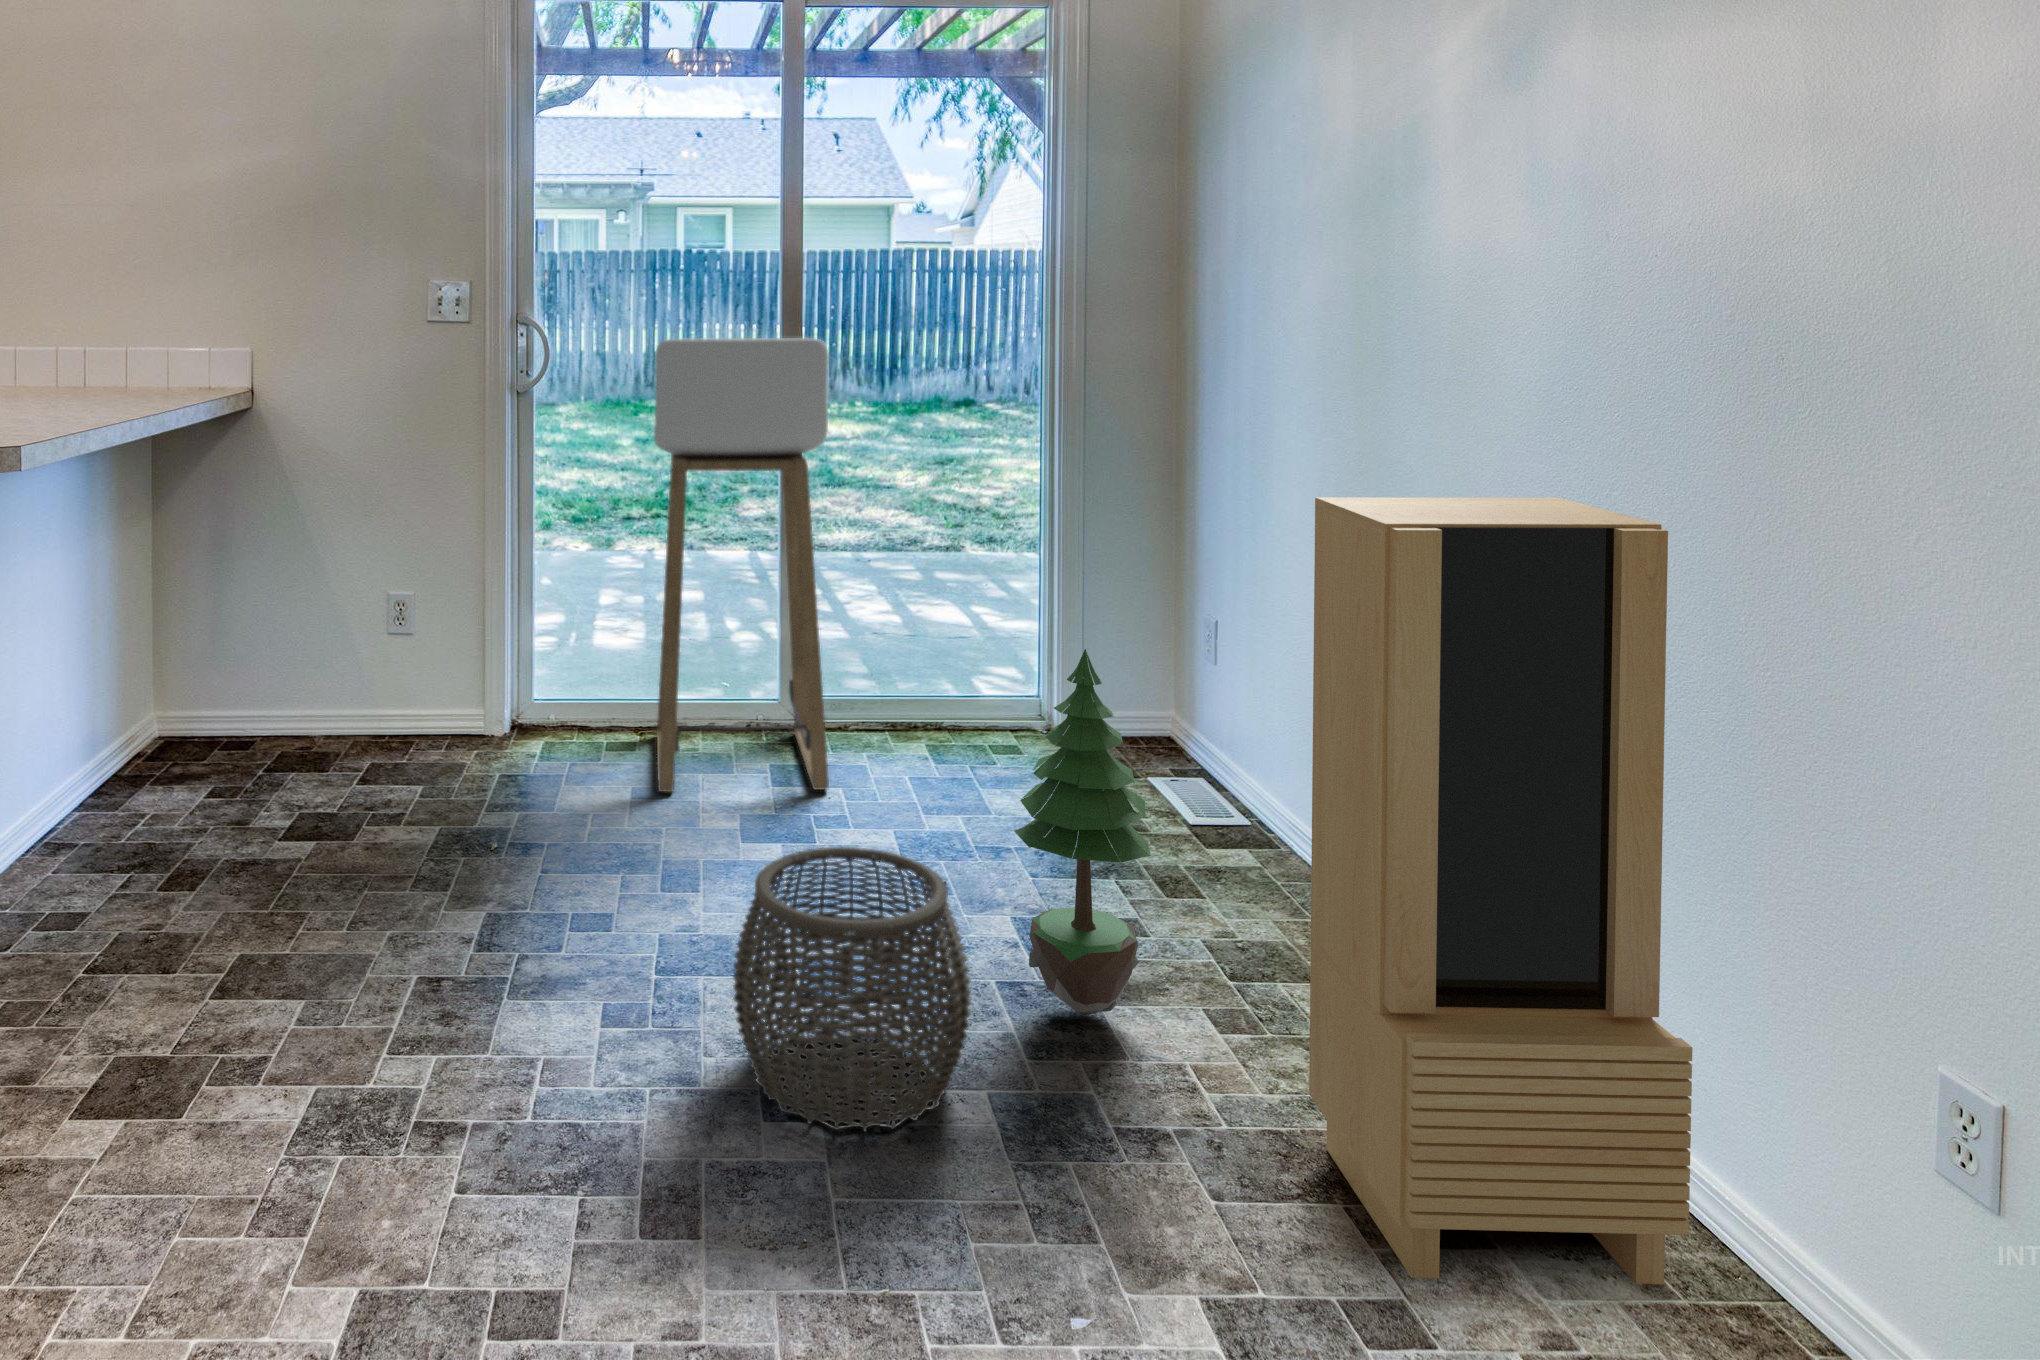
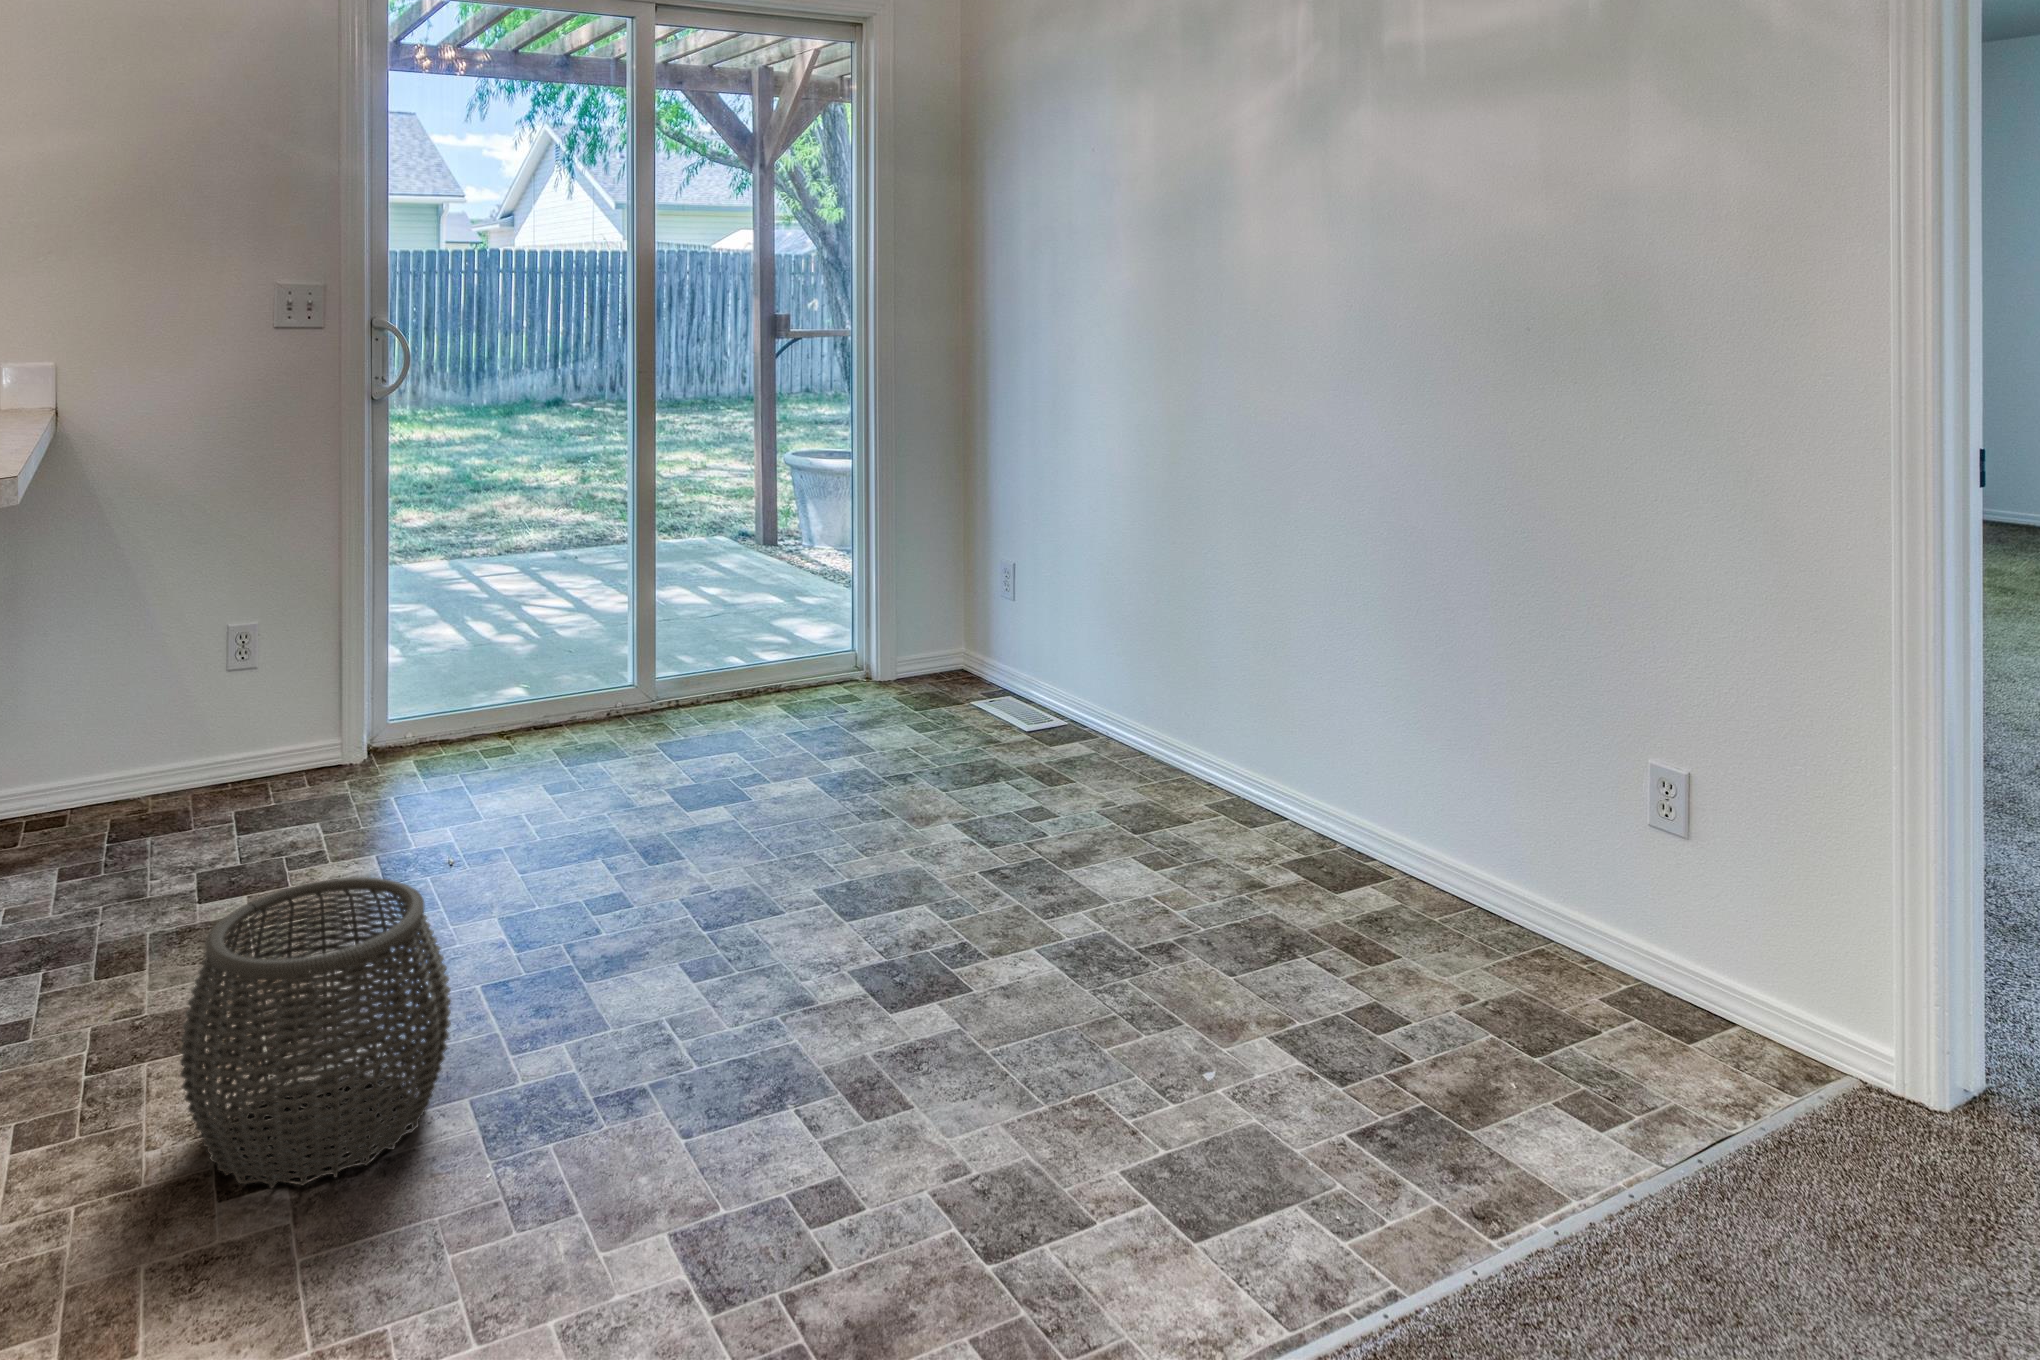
bar stool: present [654,338,829,792] -> none [96,364,312,870]
storage cabinet: present [1309,497,1692,1284] -> none [755,465,1047,1154]
potted tree: present [1014,649,1151,1016] -> none [496,642,626,998]

